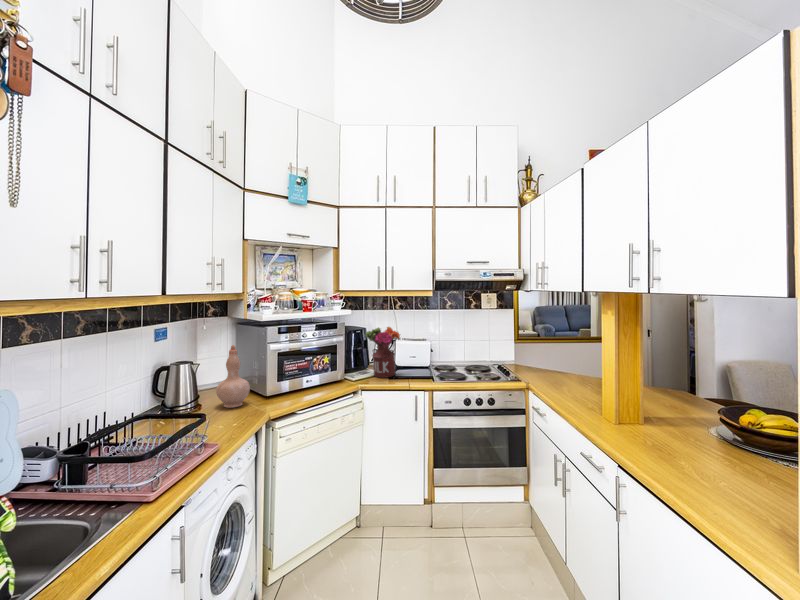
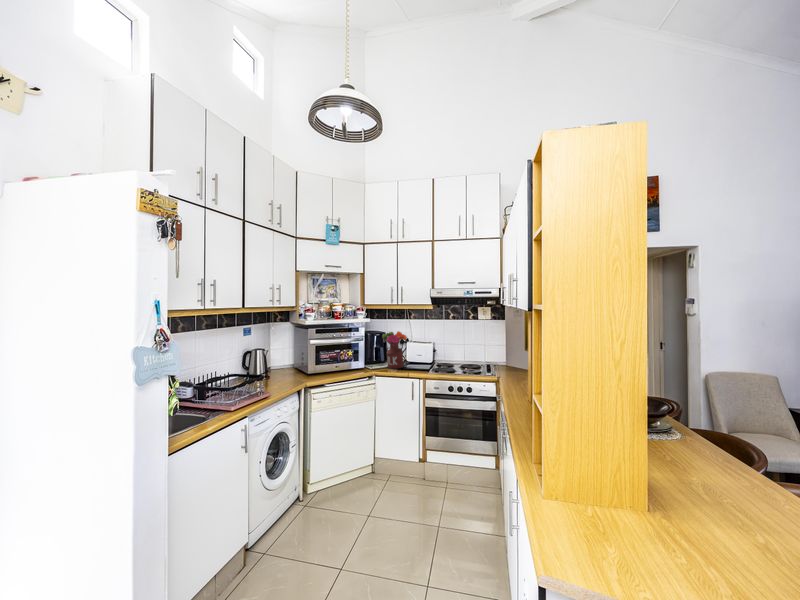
vase: present [216,345,250,408] -> none [276,339,296,379]

